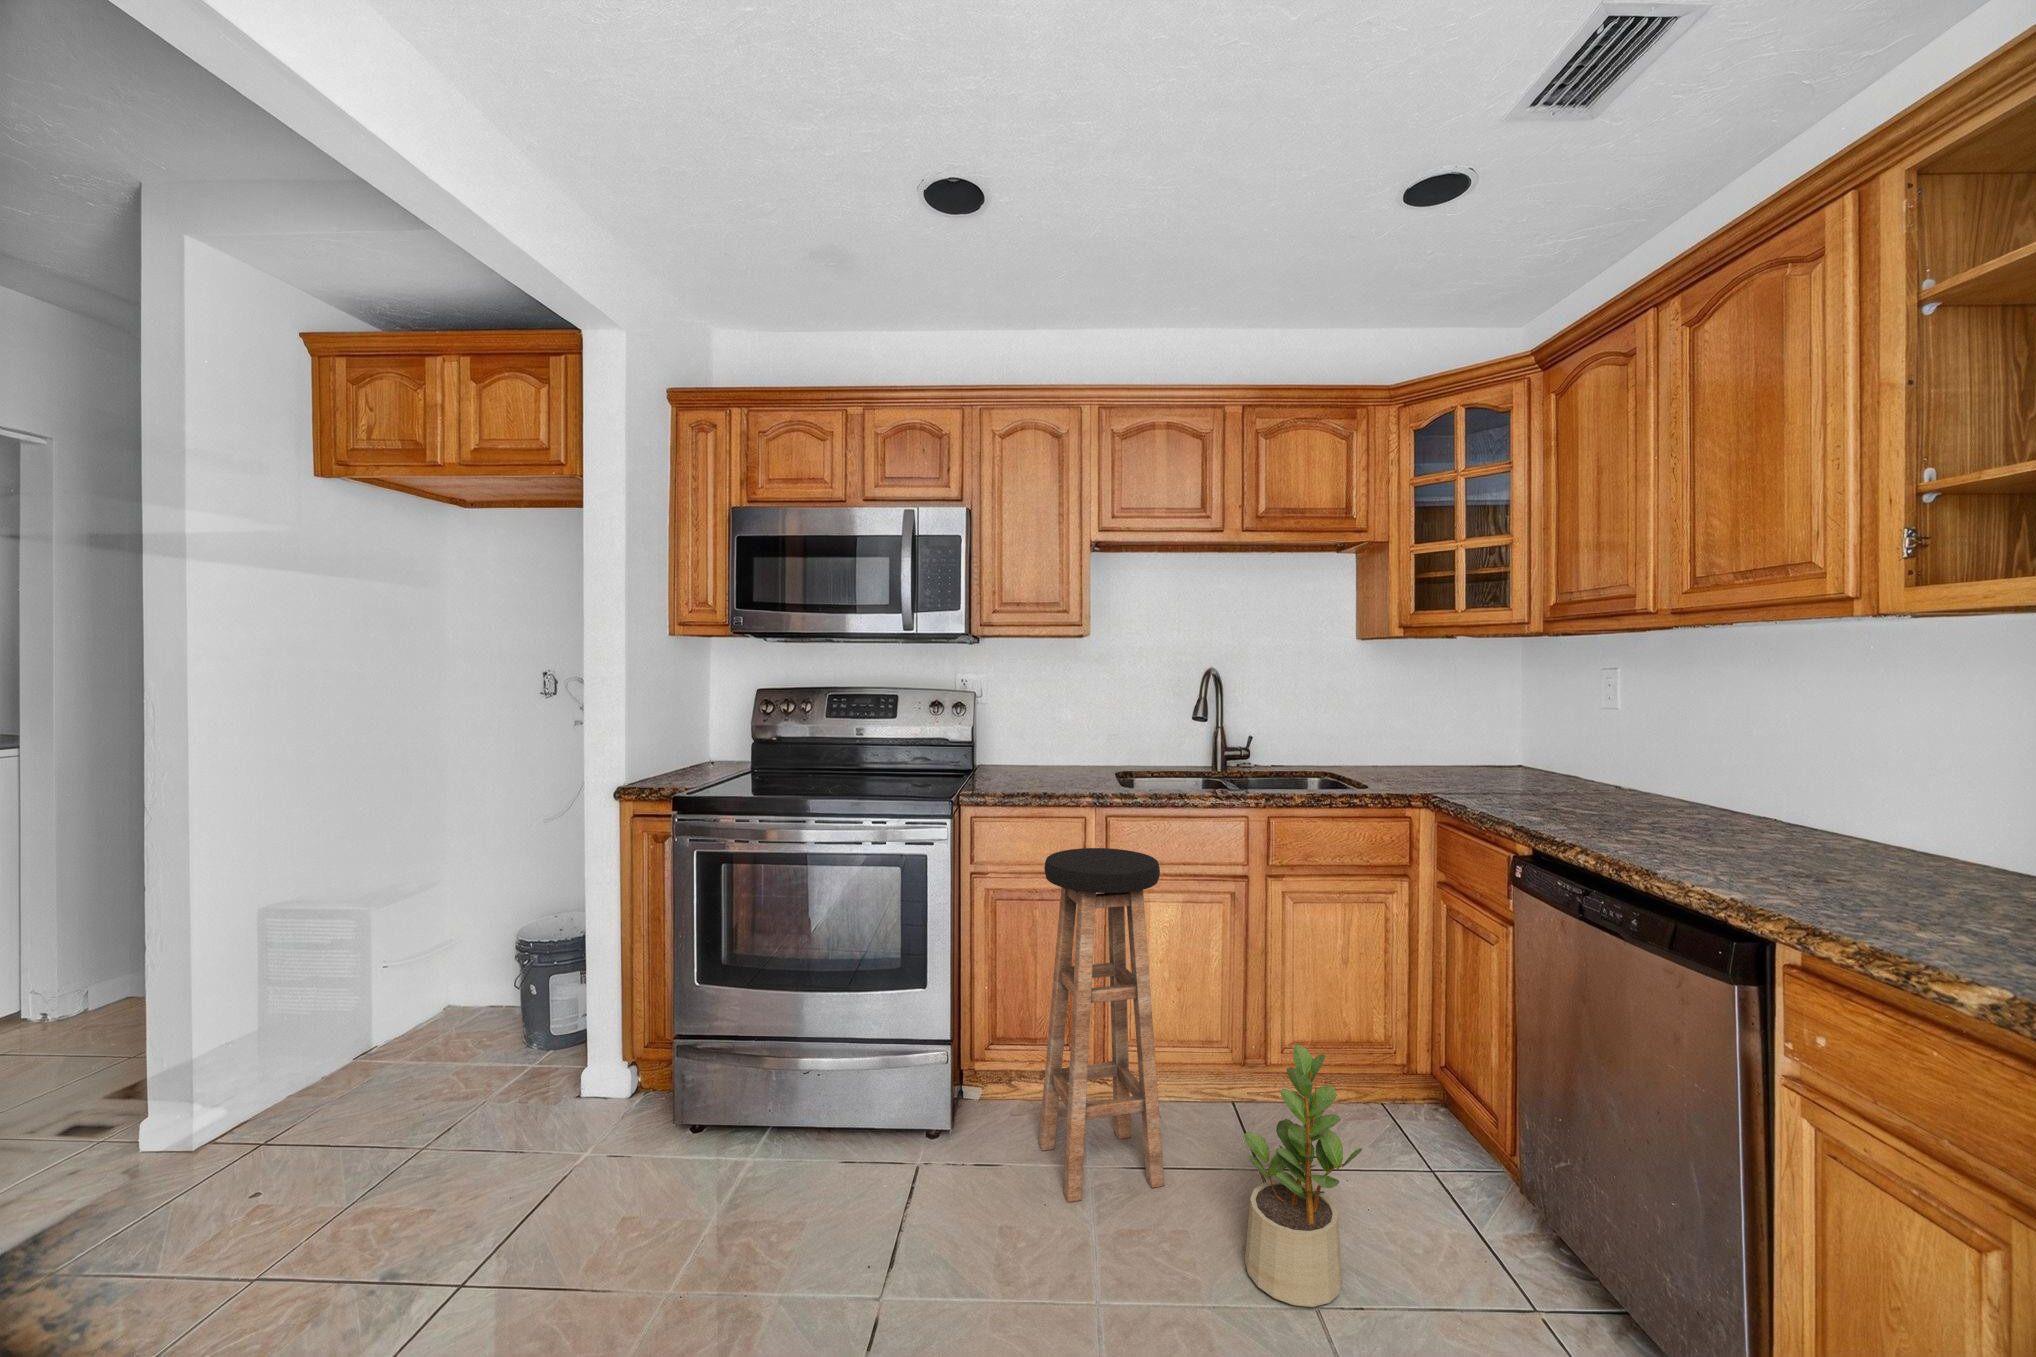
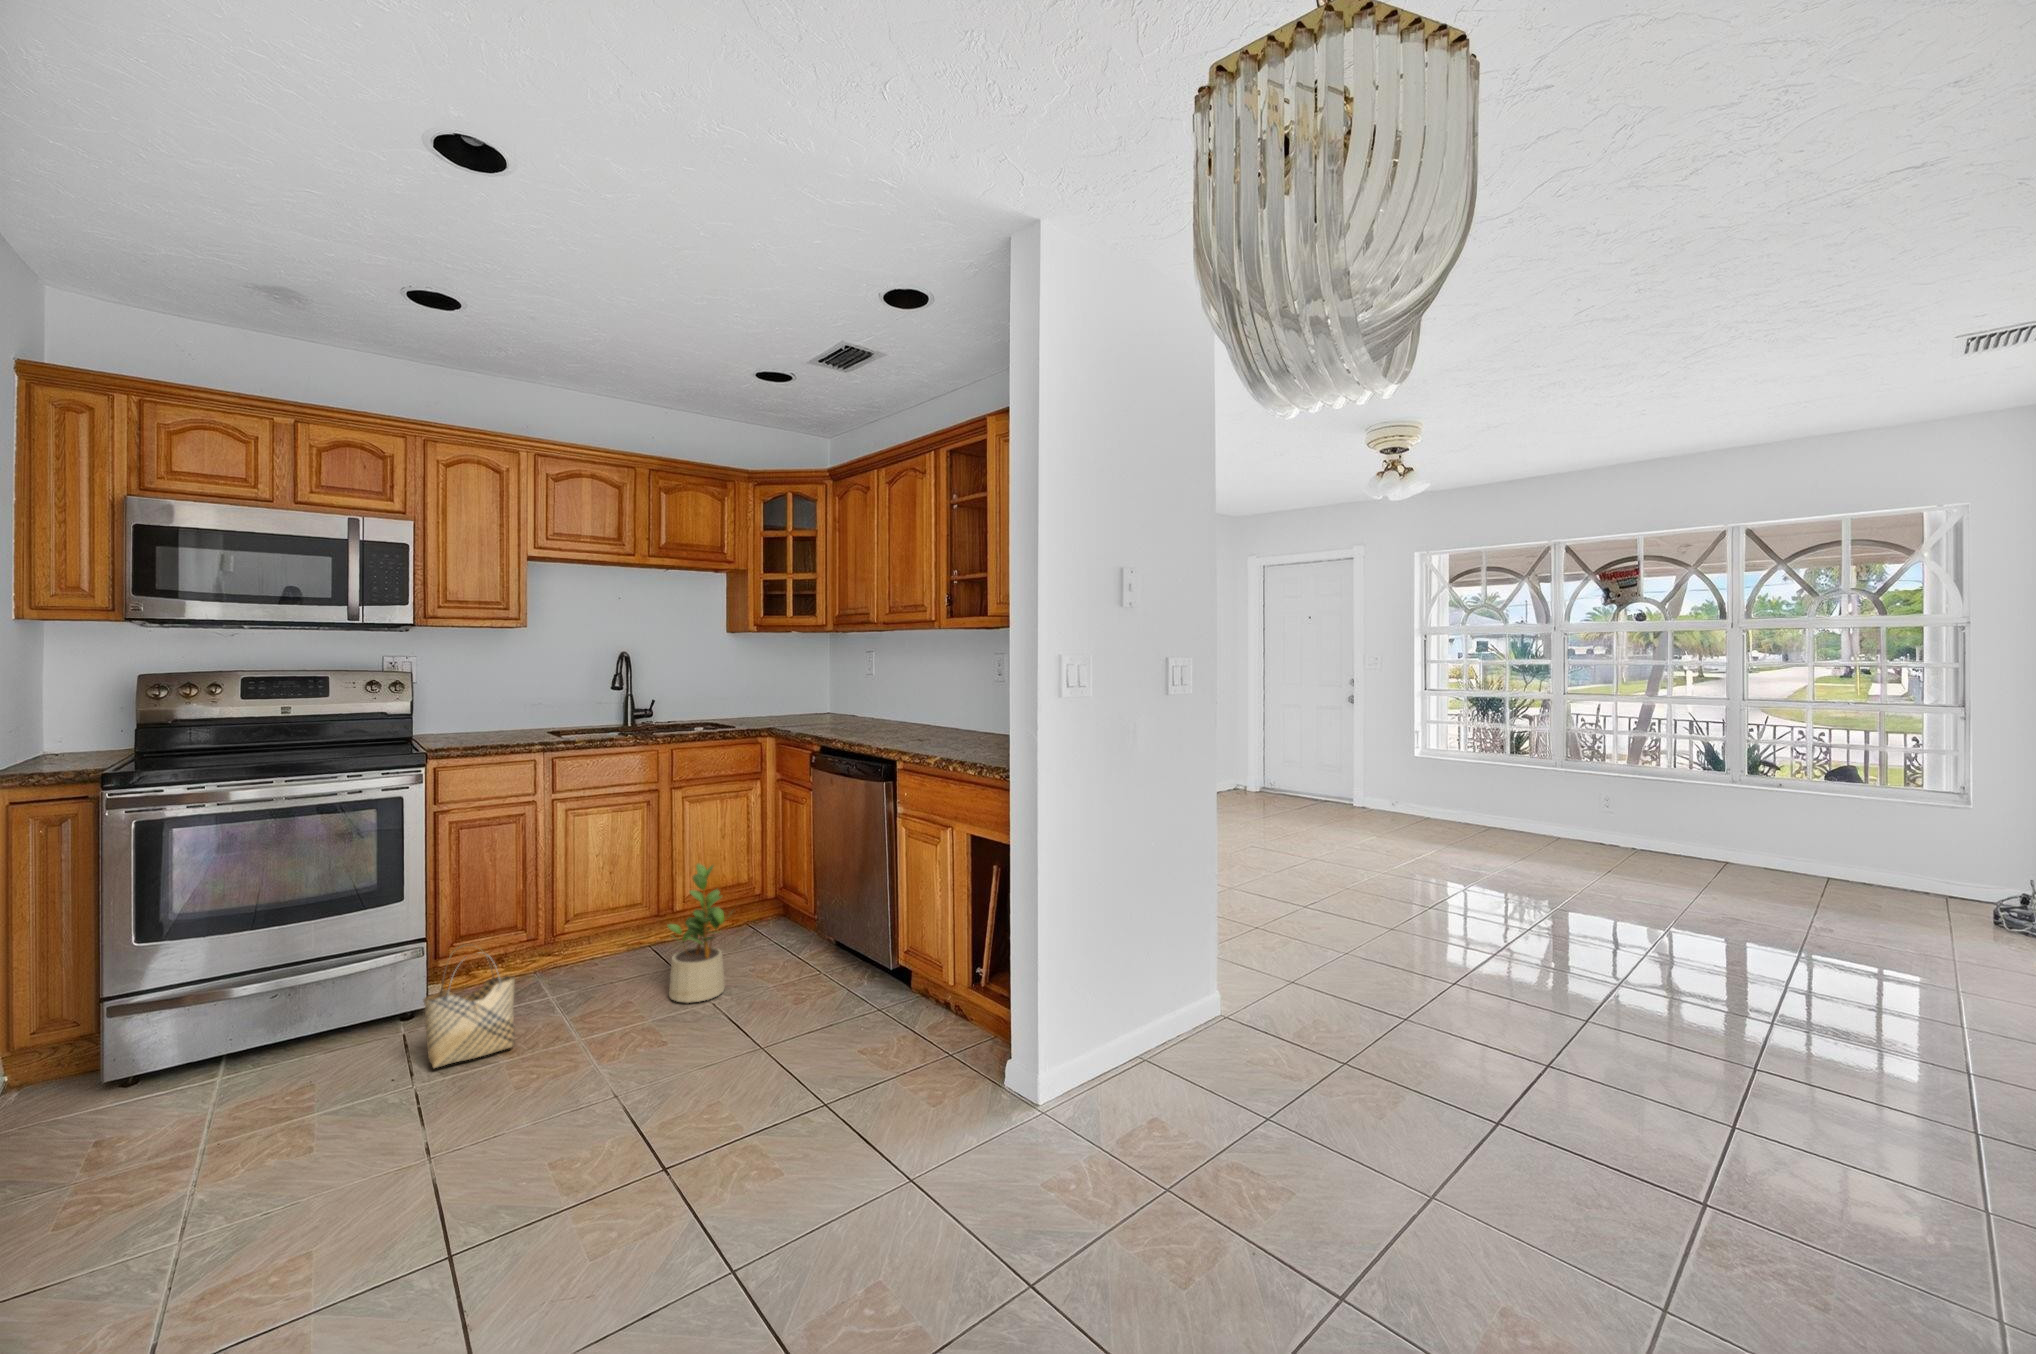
bar stool: present [1039,848,1164,1202] -> none [508,777,610,1008]
woven basket: none [892,1103,1014,1296] -> present [423,945,515,1068]

